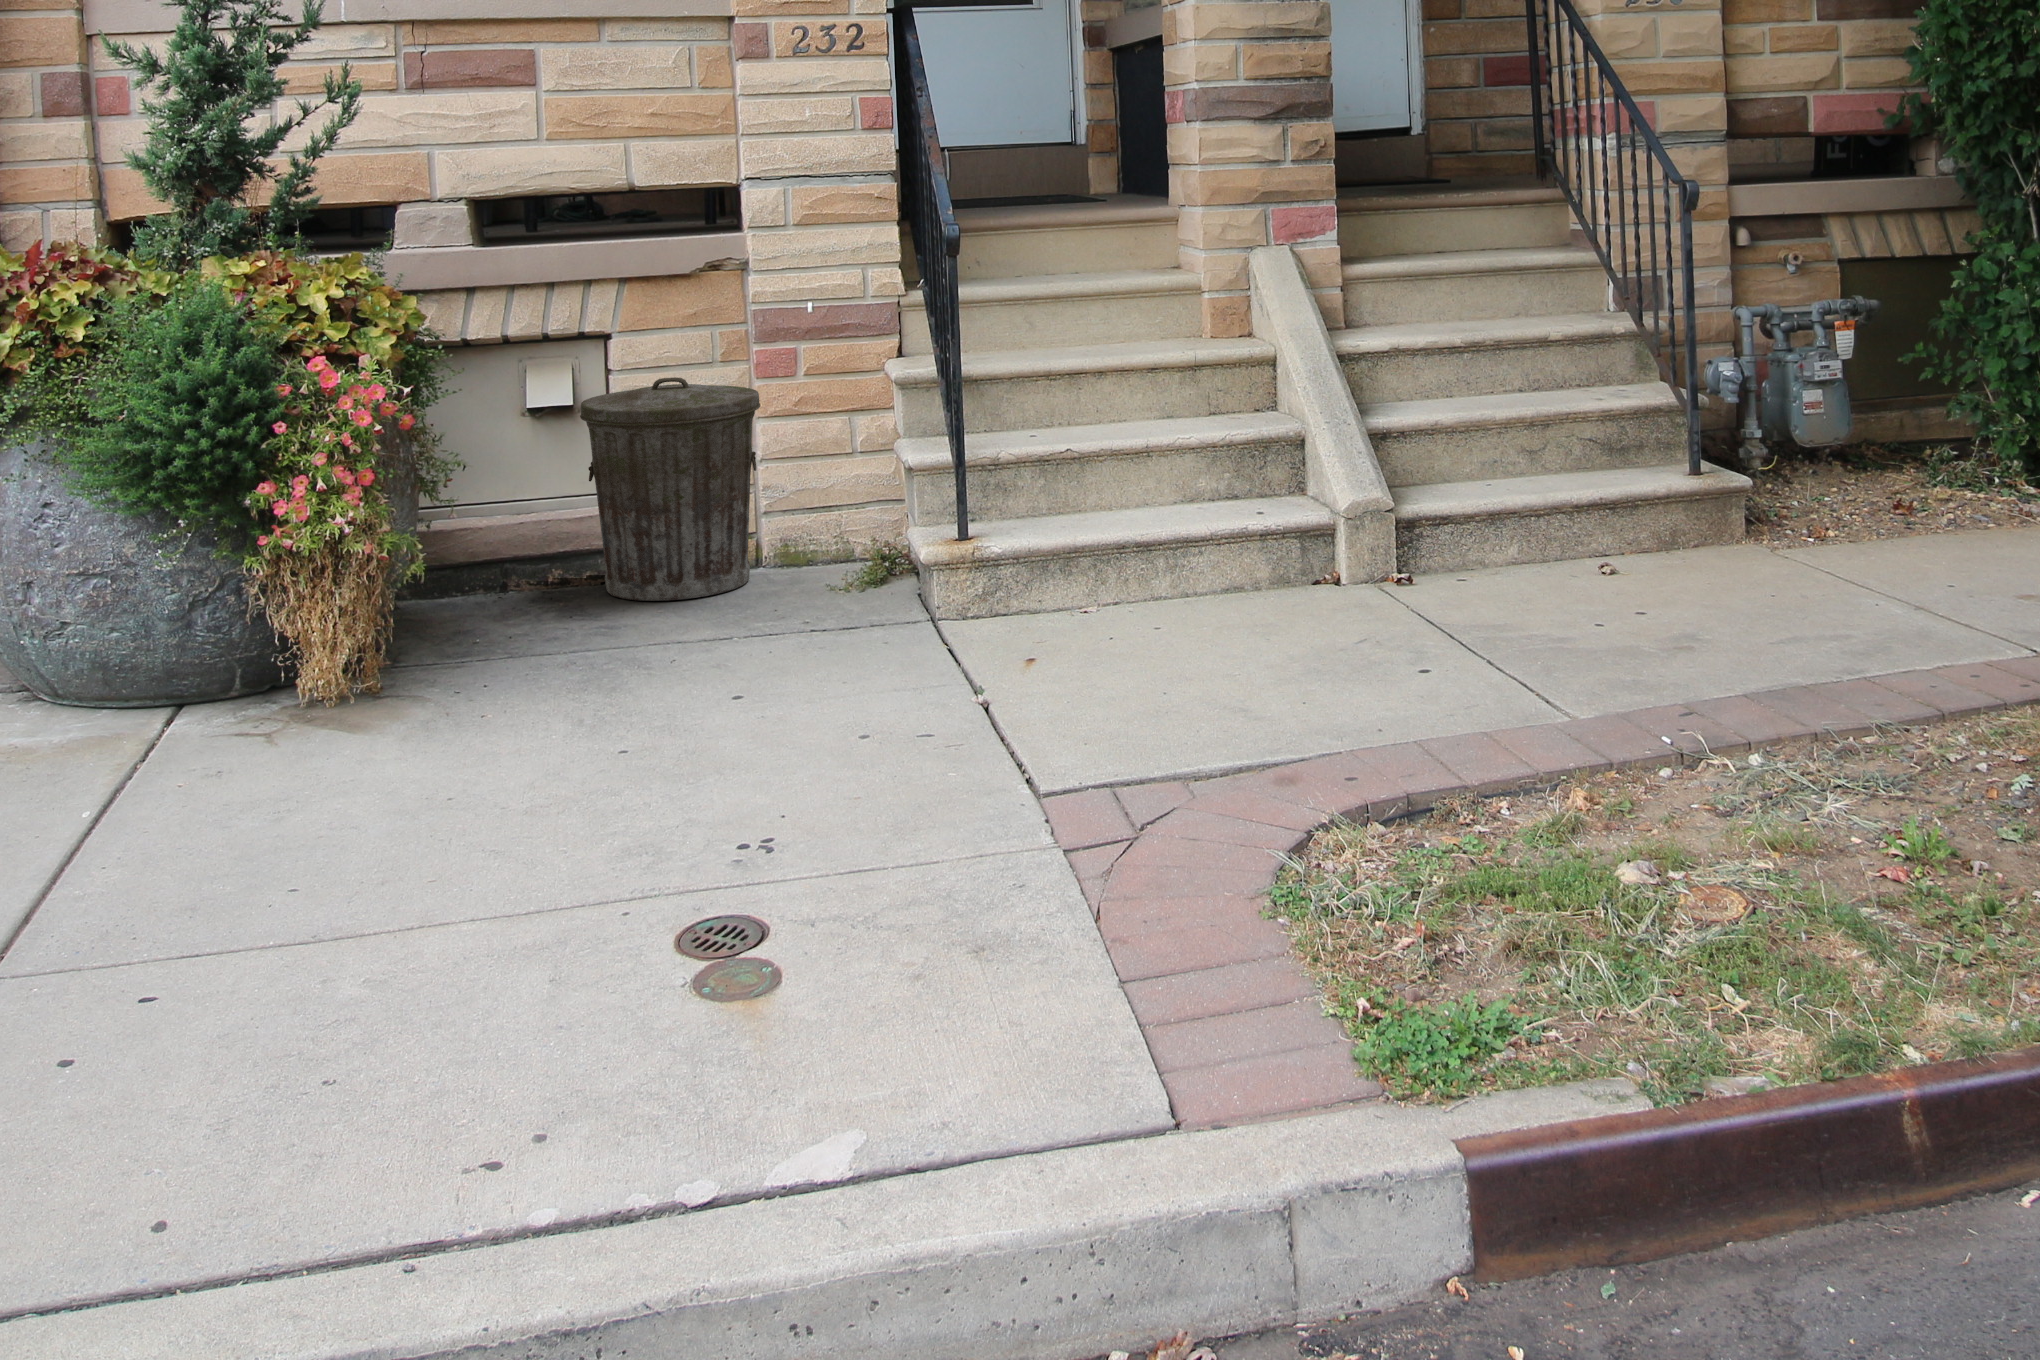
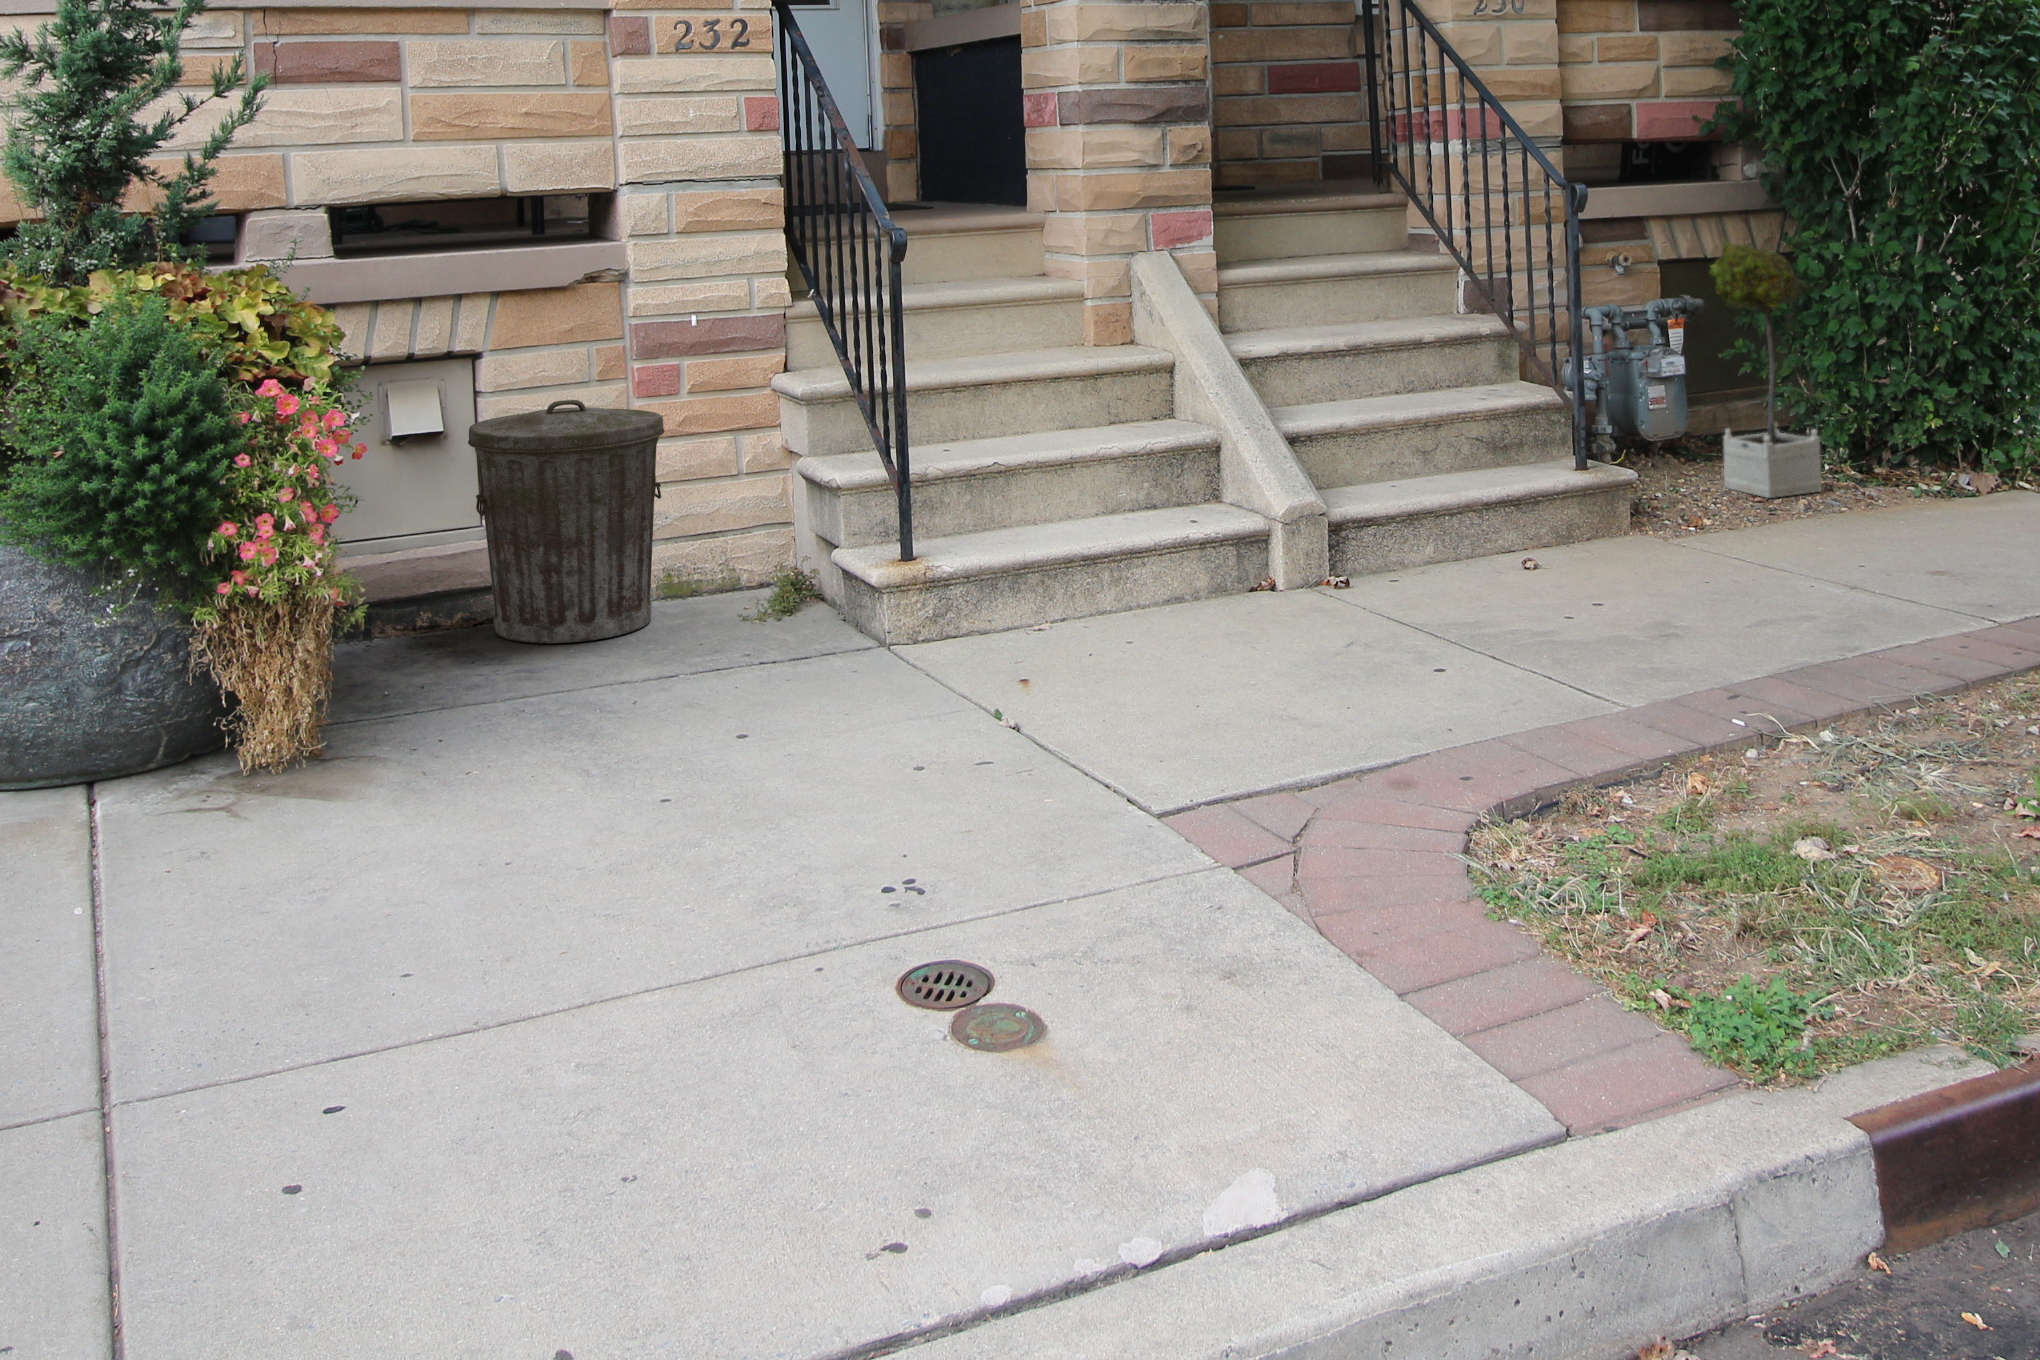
potted tree: none [1870,238,1988,507] -> present [1709,241,1822,498]

